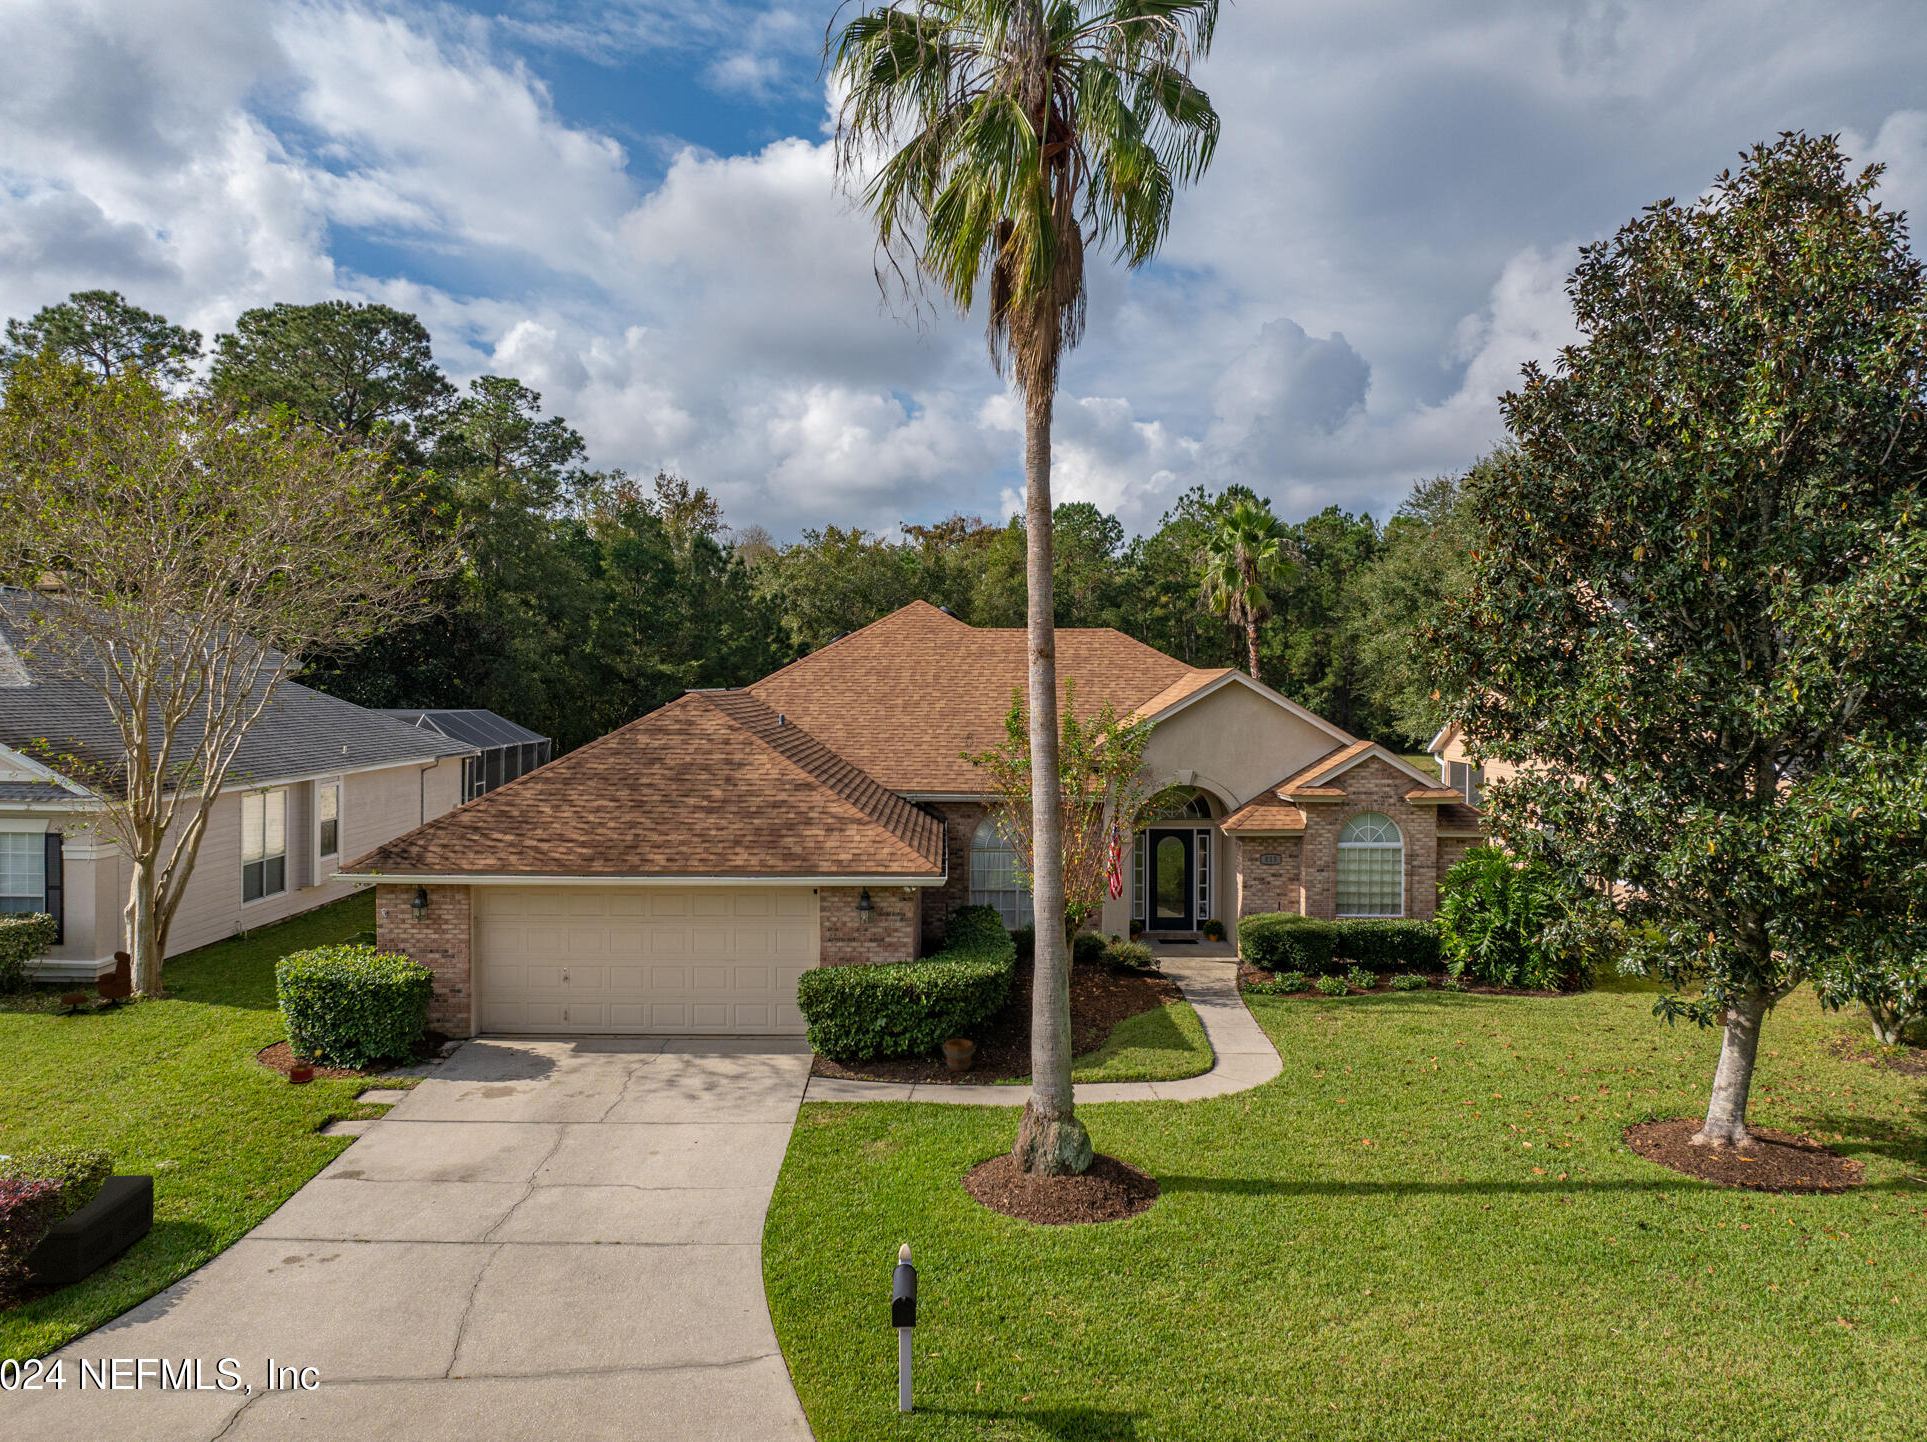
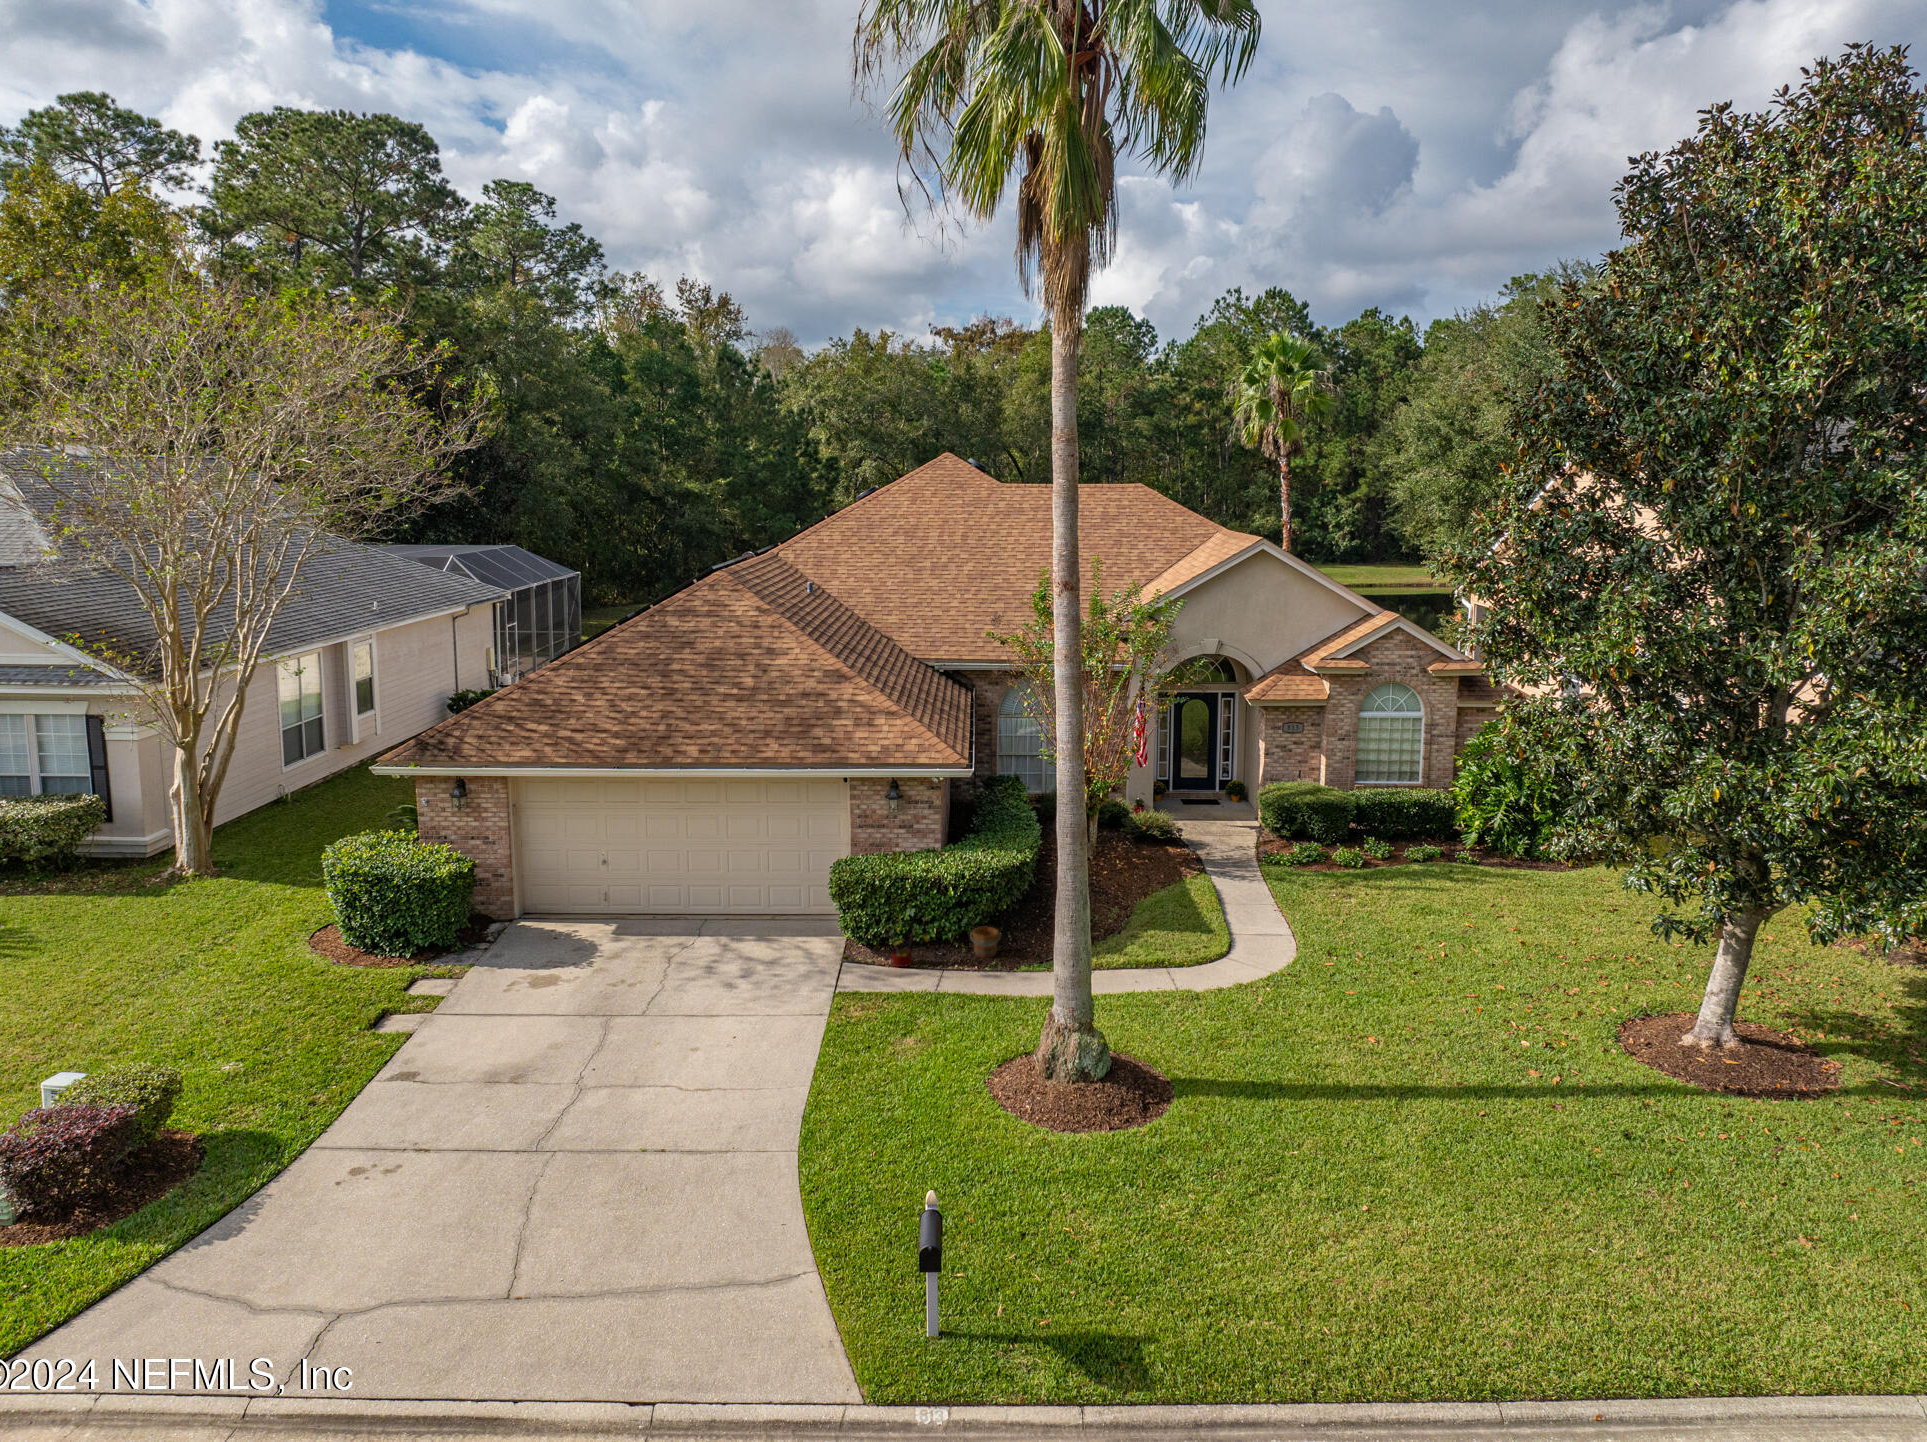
lounge chair: present [56,951,134,1017] -> none [115,831,189,897]
decorative plant: present [290,1025,321,1083] -> present [890,920,929,967]
storage bench: present [26,1175,154,1284] -> none [105,1093,227,1201]

